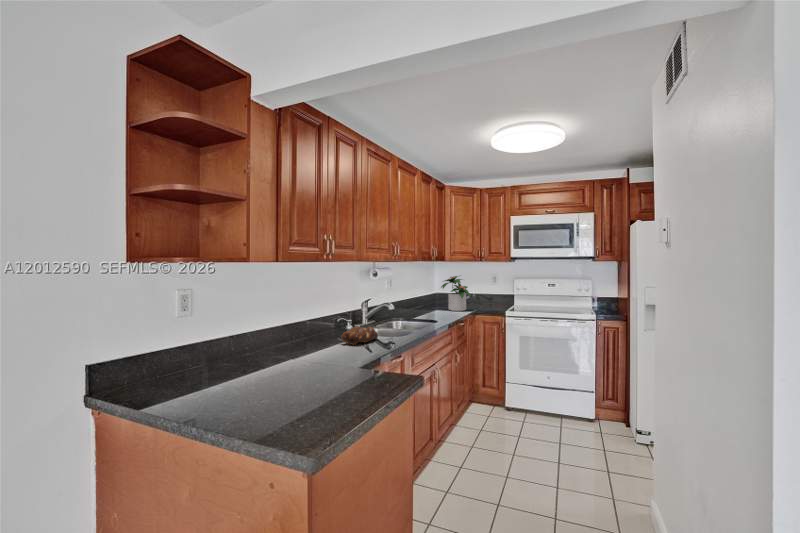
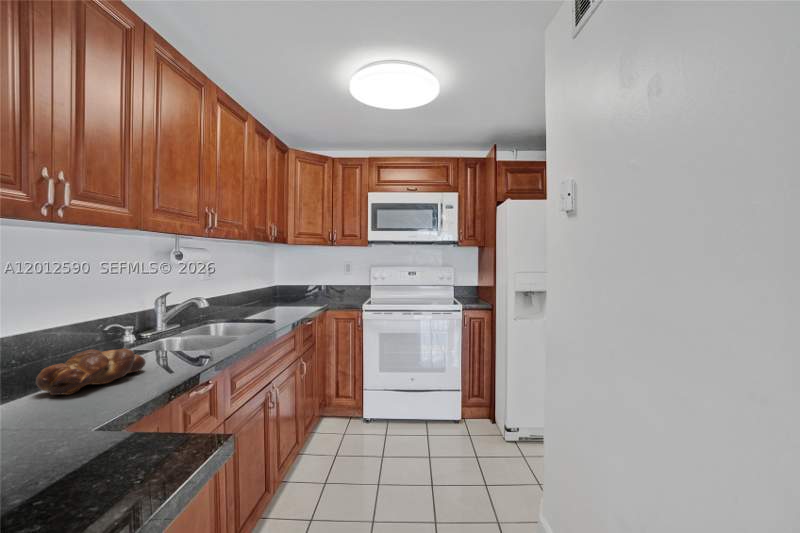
potted plant: present [441,276,472,311] -> none [282,262,324,306]

